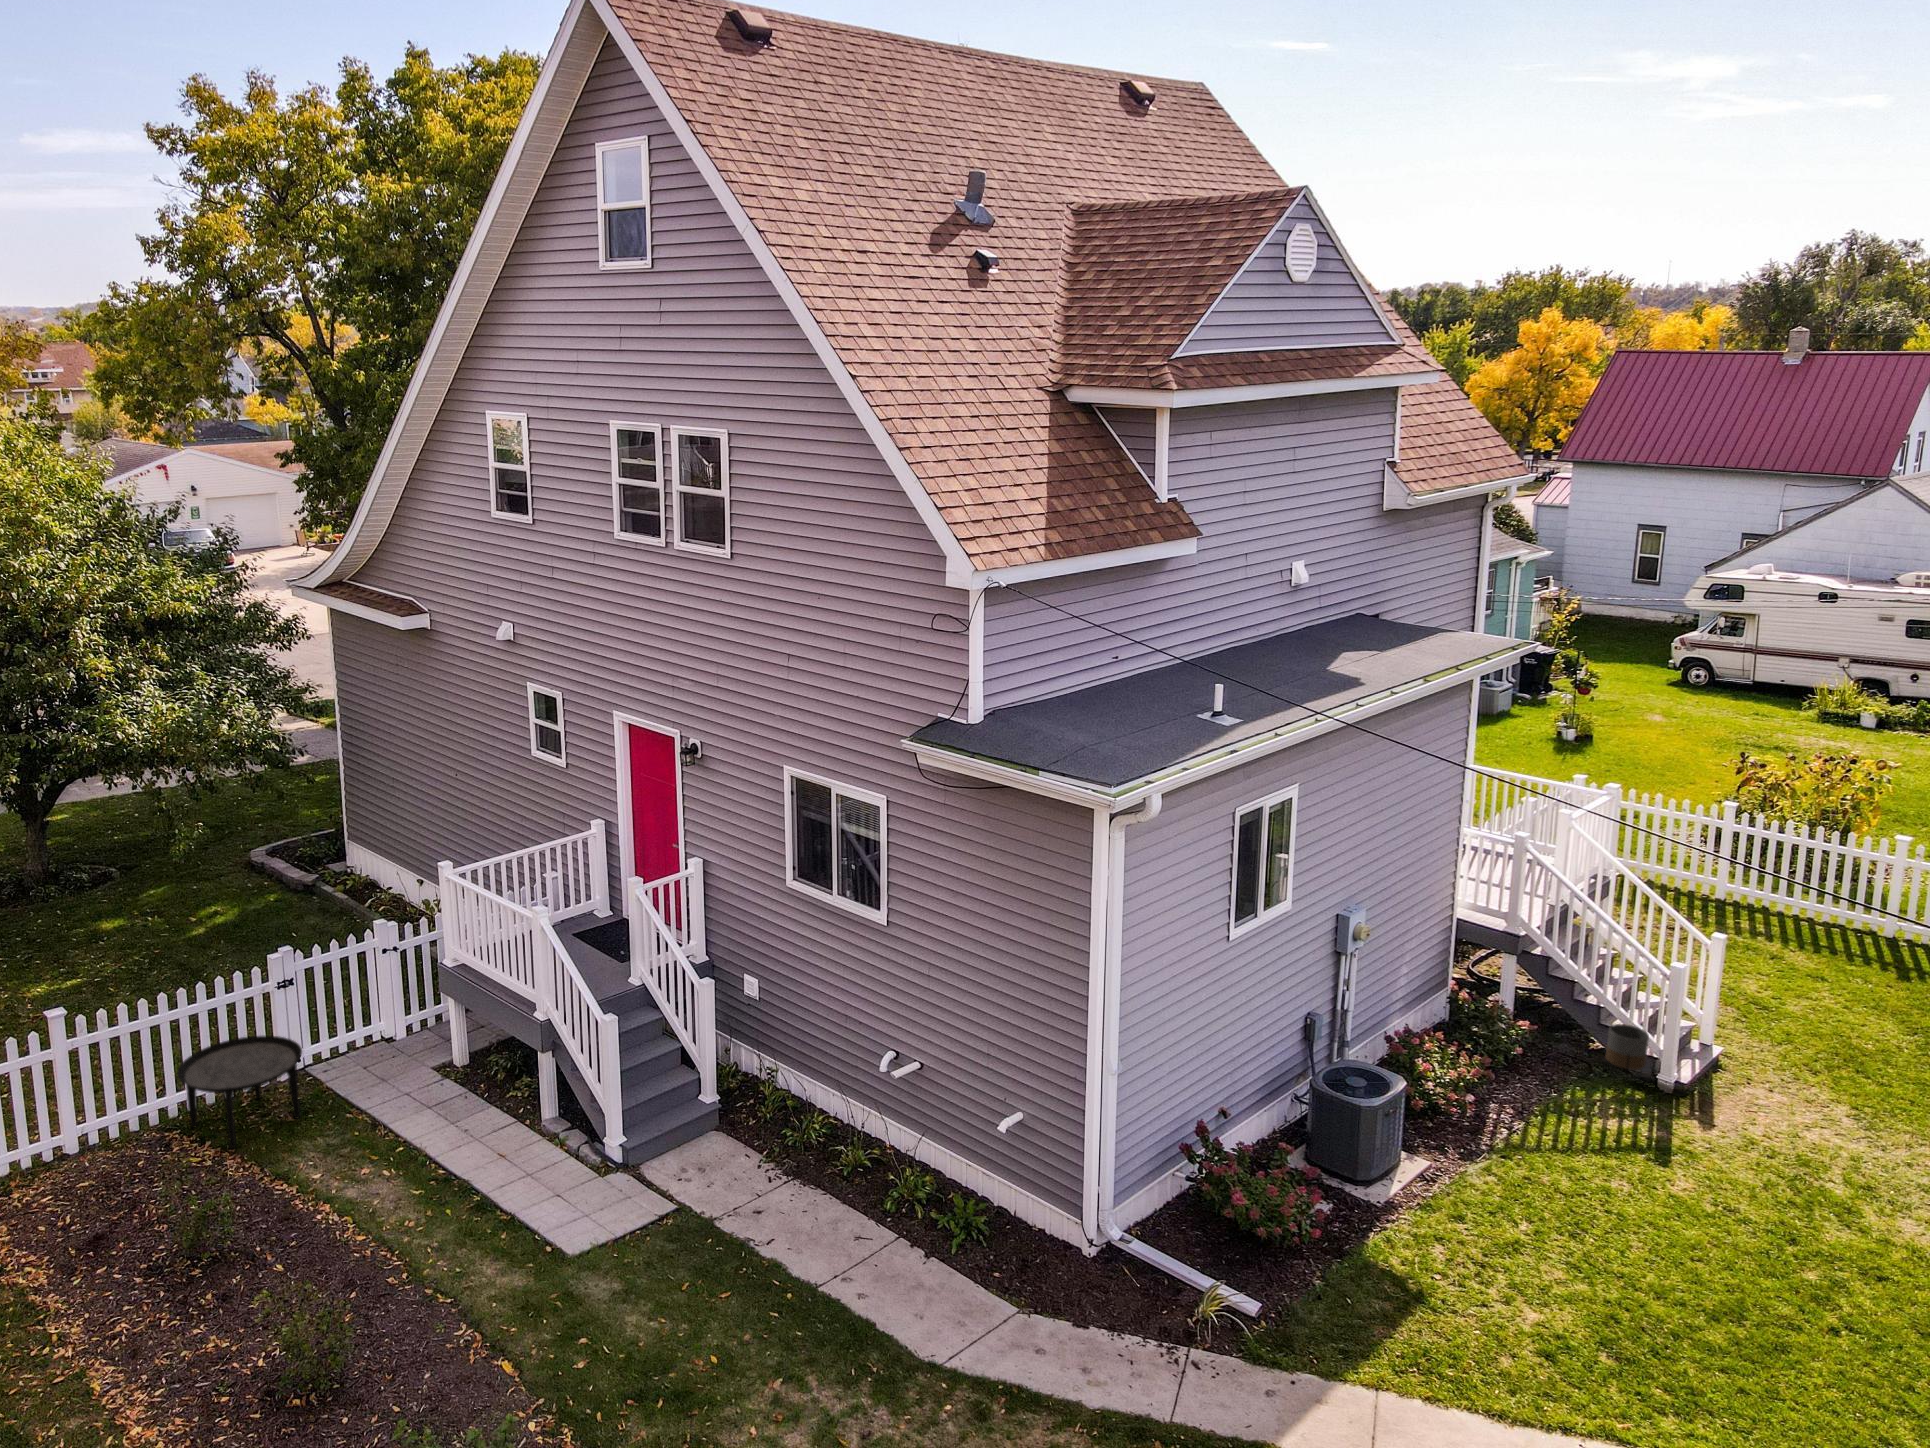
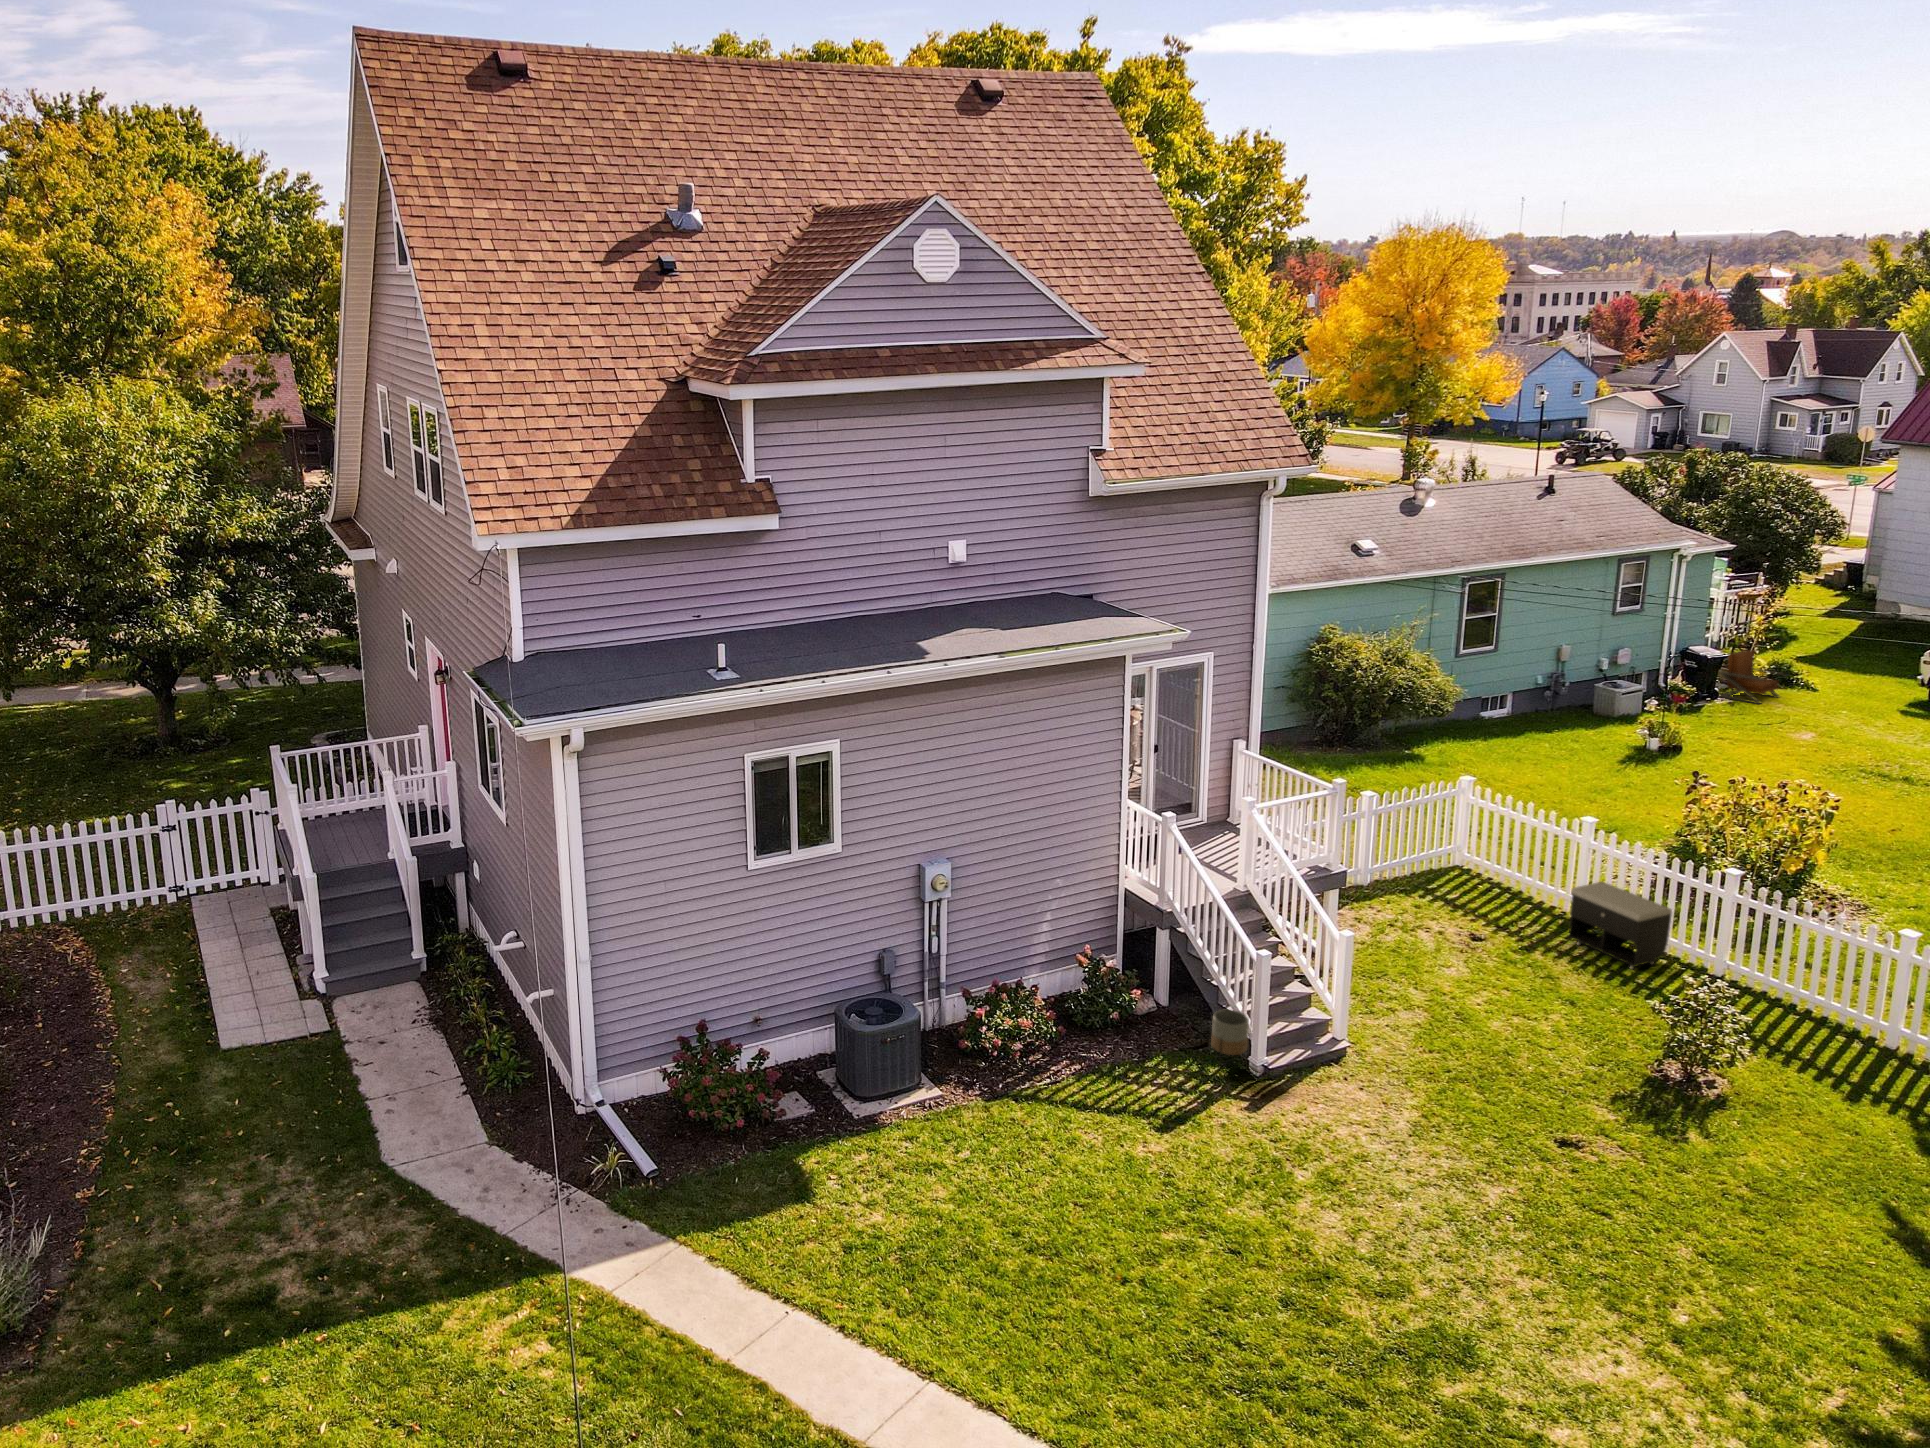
lounge chair: none [1561,646,1608,693] -> present [1719,650,1782,704]
storage bench: none [1727,859,1827,937] -> present [1568,881,1672,969]
round table: present [177,1036,302,1149] -> none [63,865,159,941]

